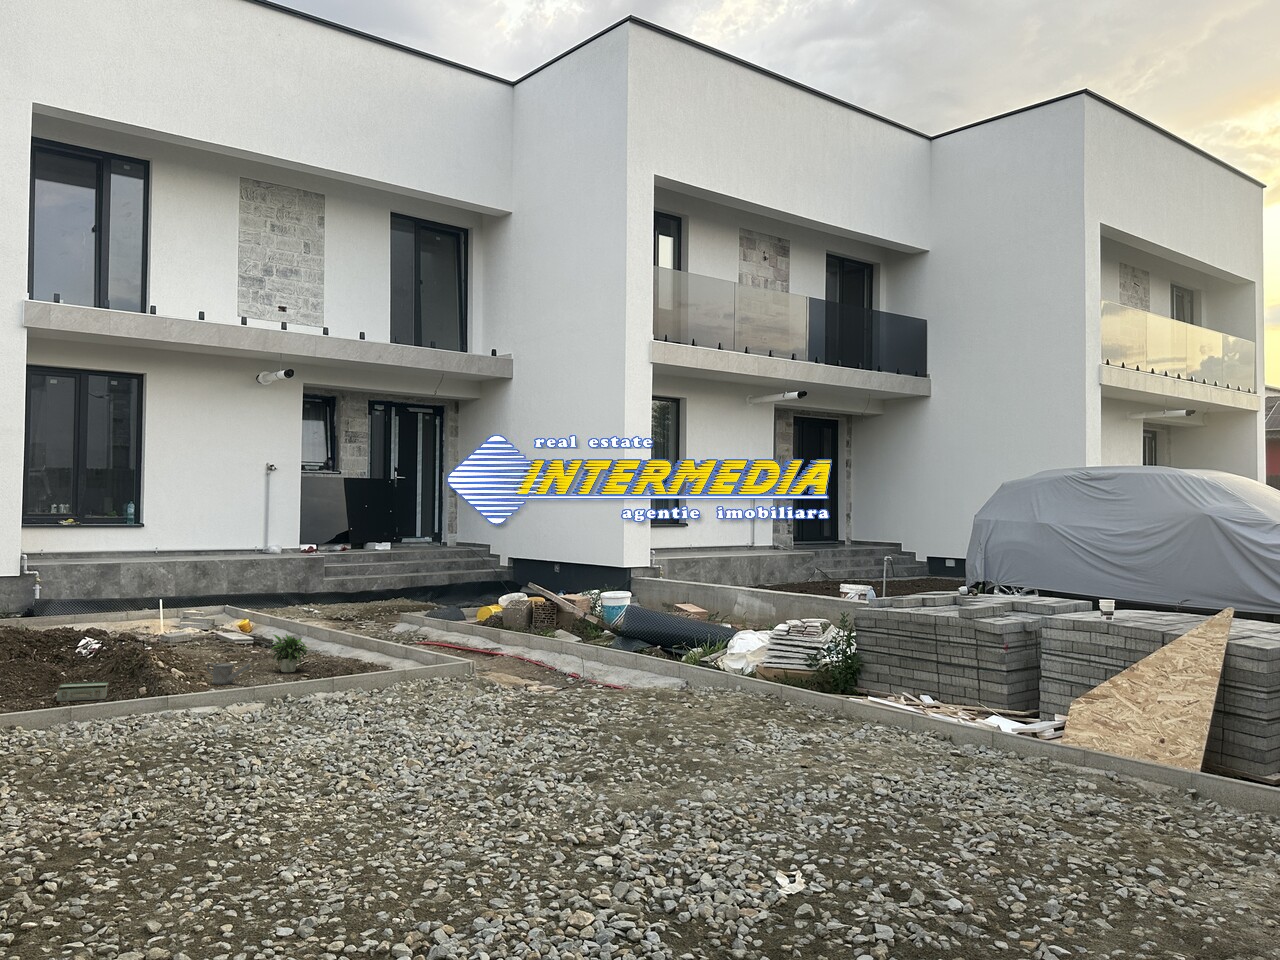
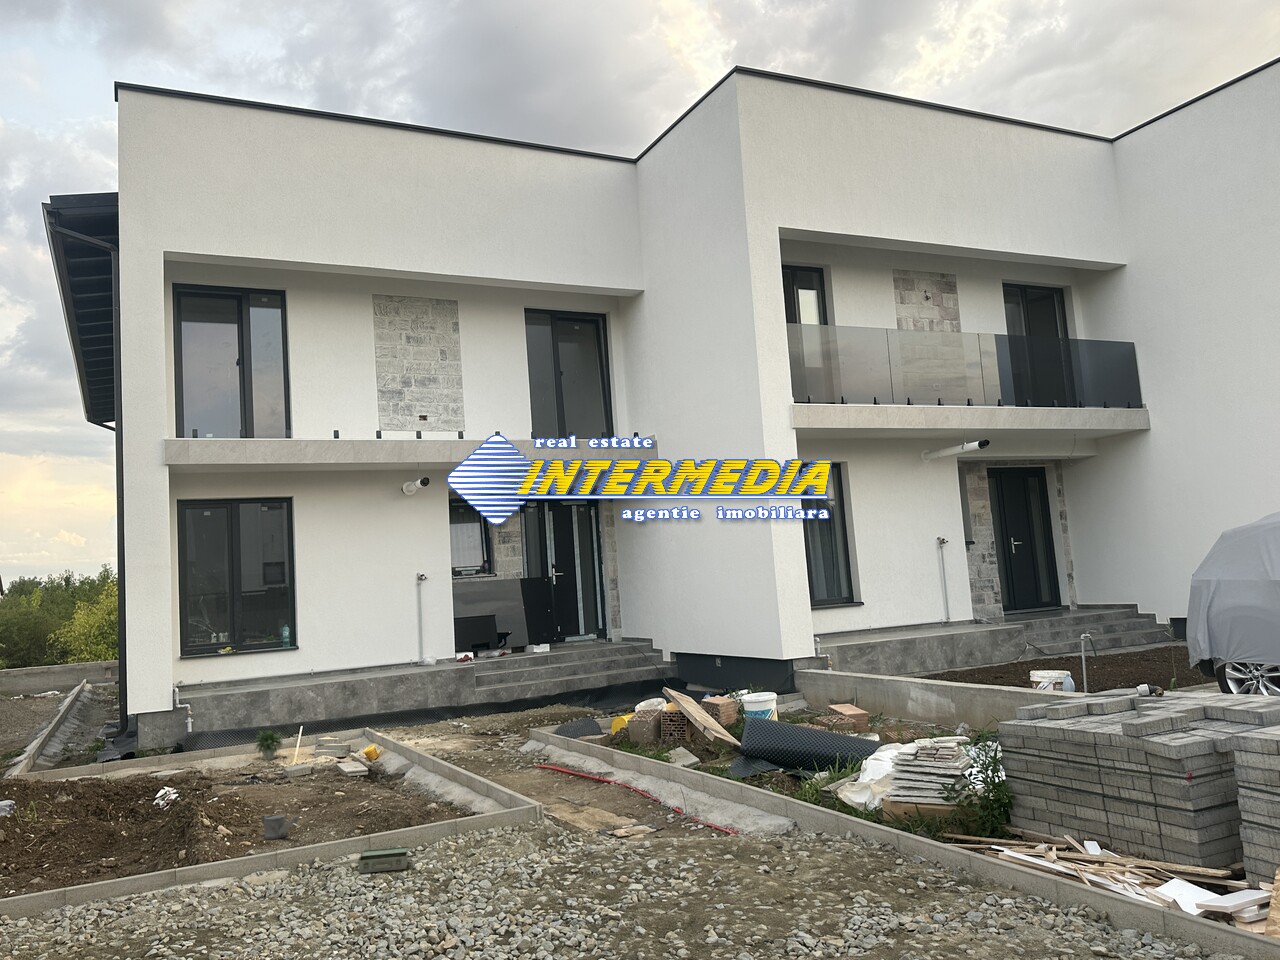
potted plant: present [270,634,307,672] -> present [253,731,282,760]
toolbox: present [57,682,109,701] -> present [359,847,408,873]

